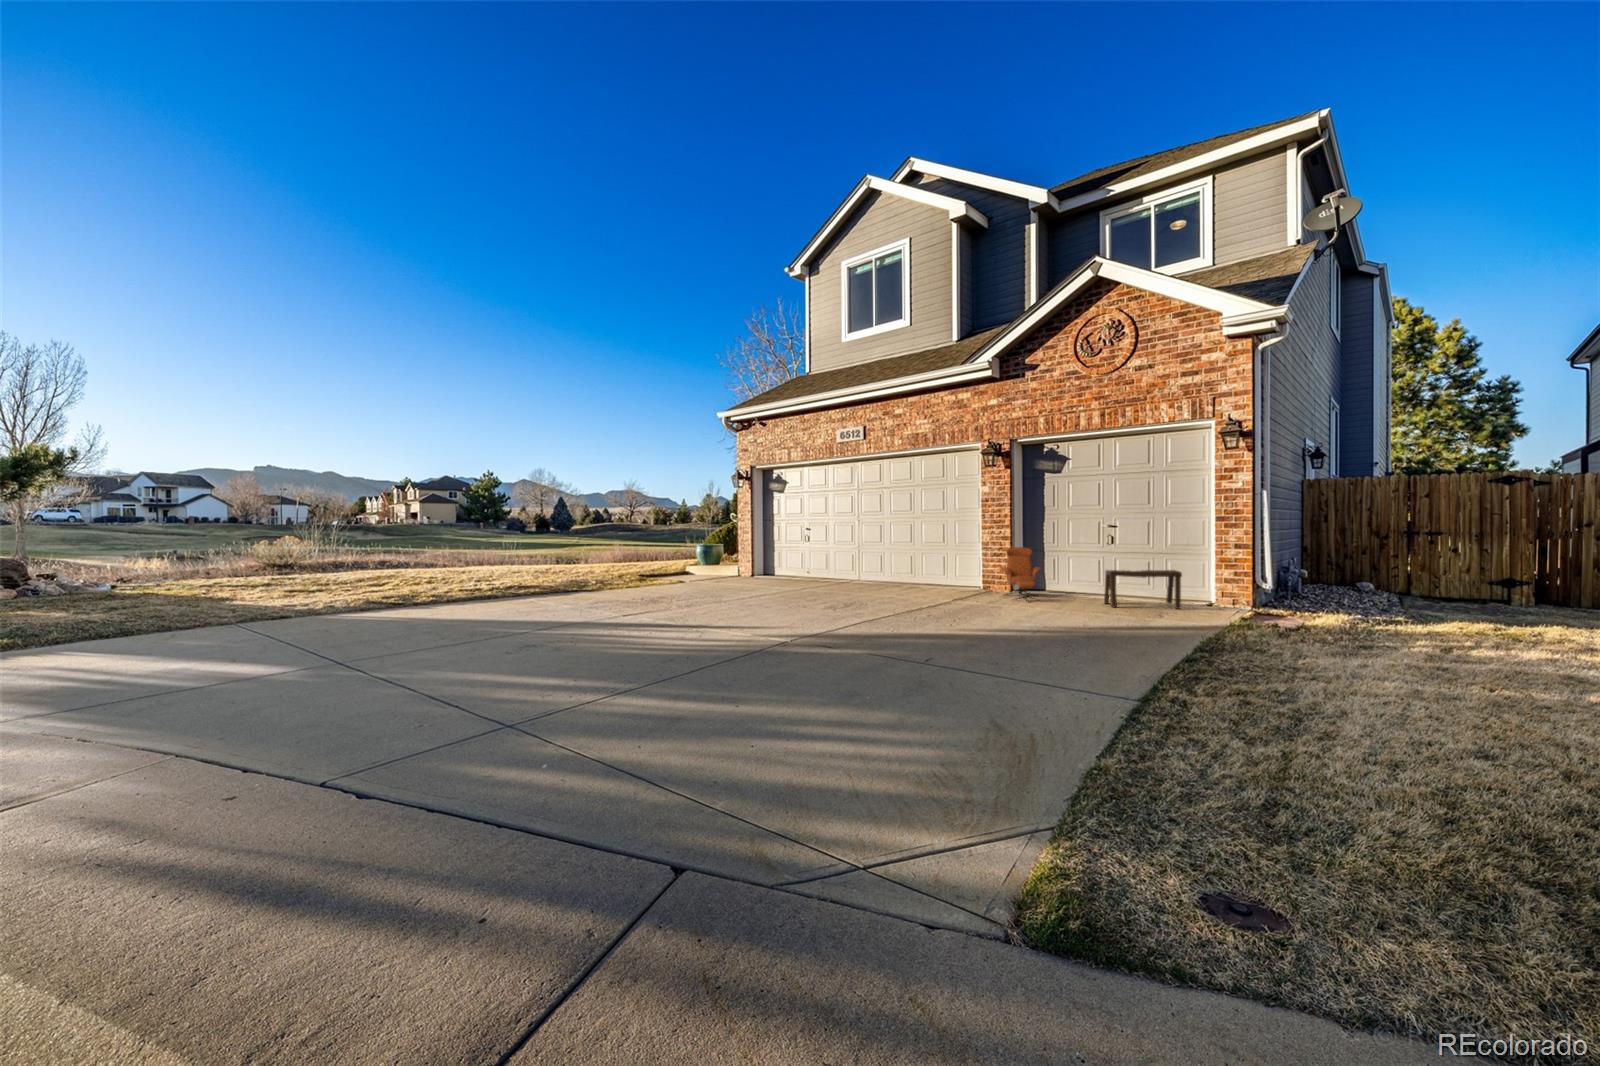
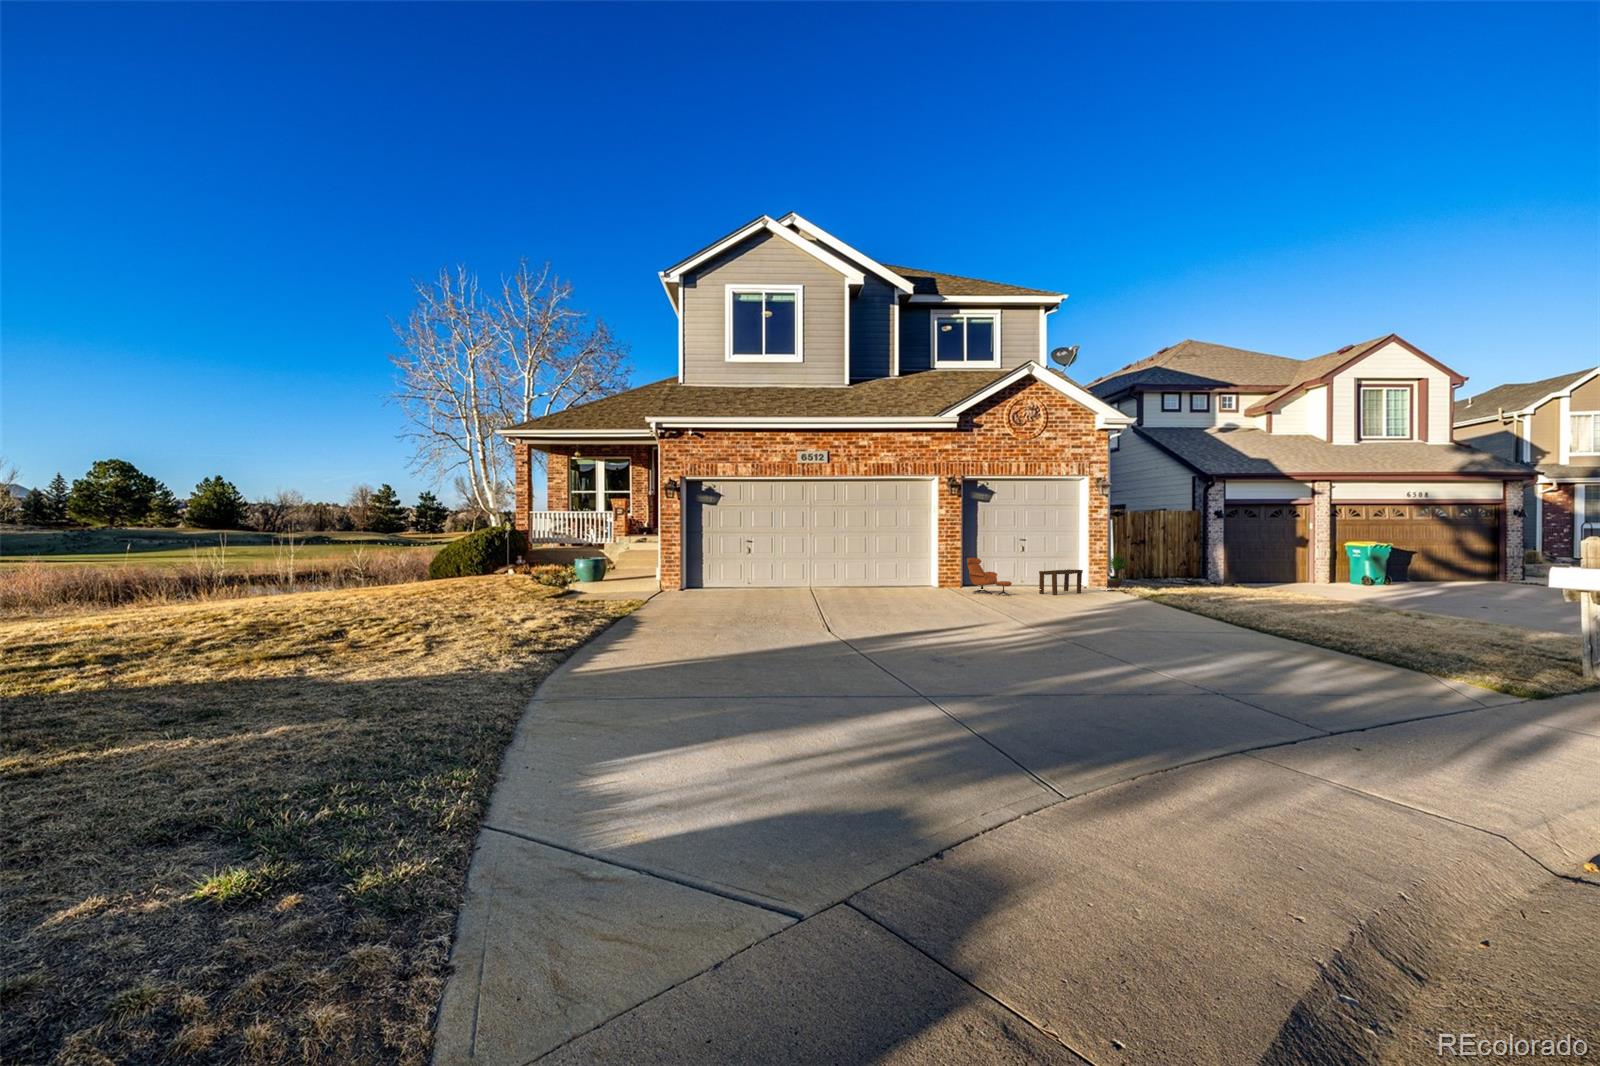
potted tree: none [1268,544,1316,611] -> present [1108,556,1127,588]

